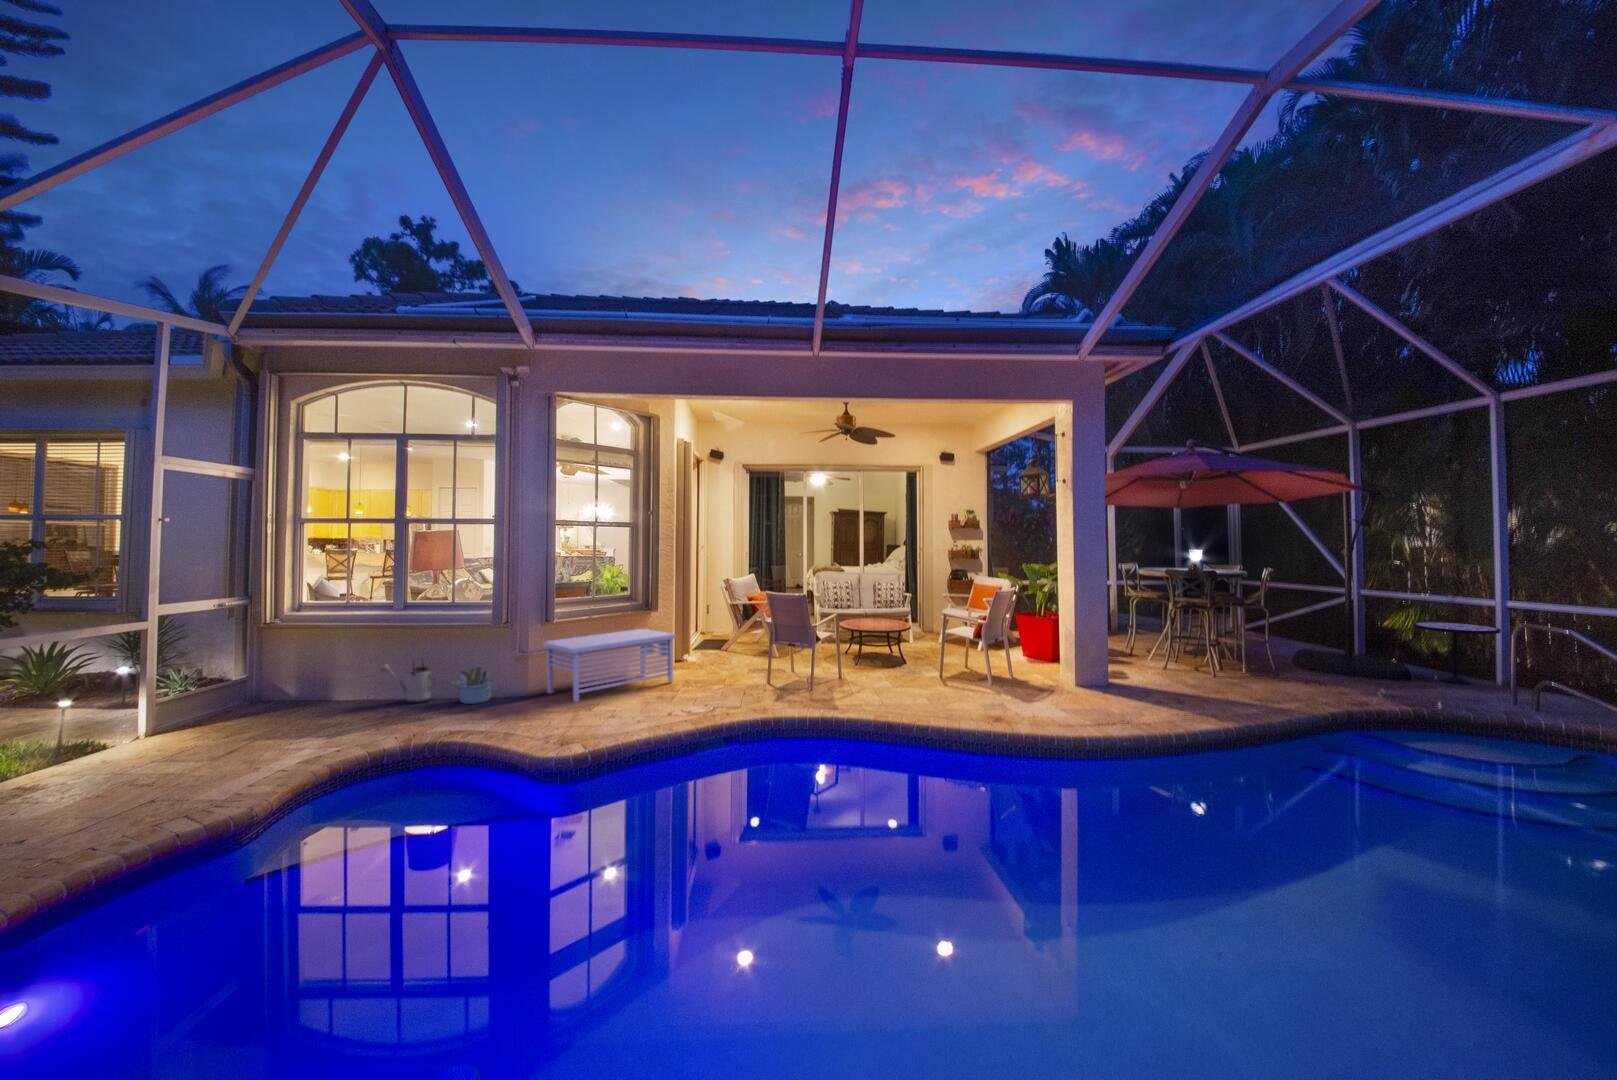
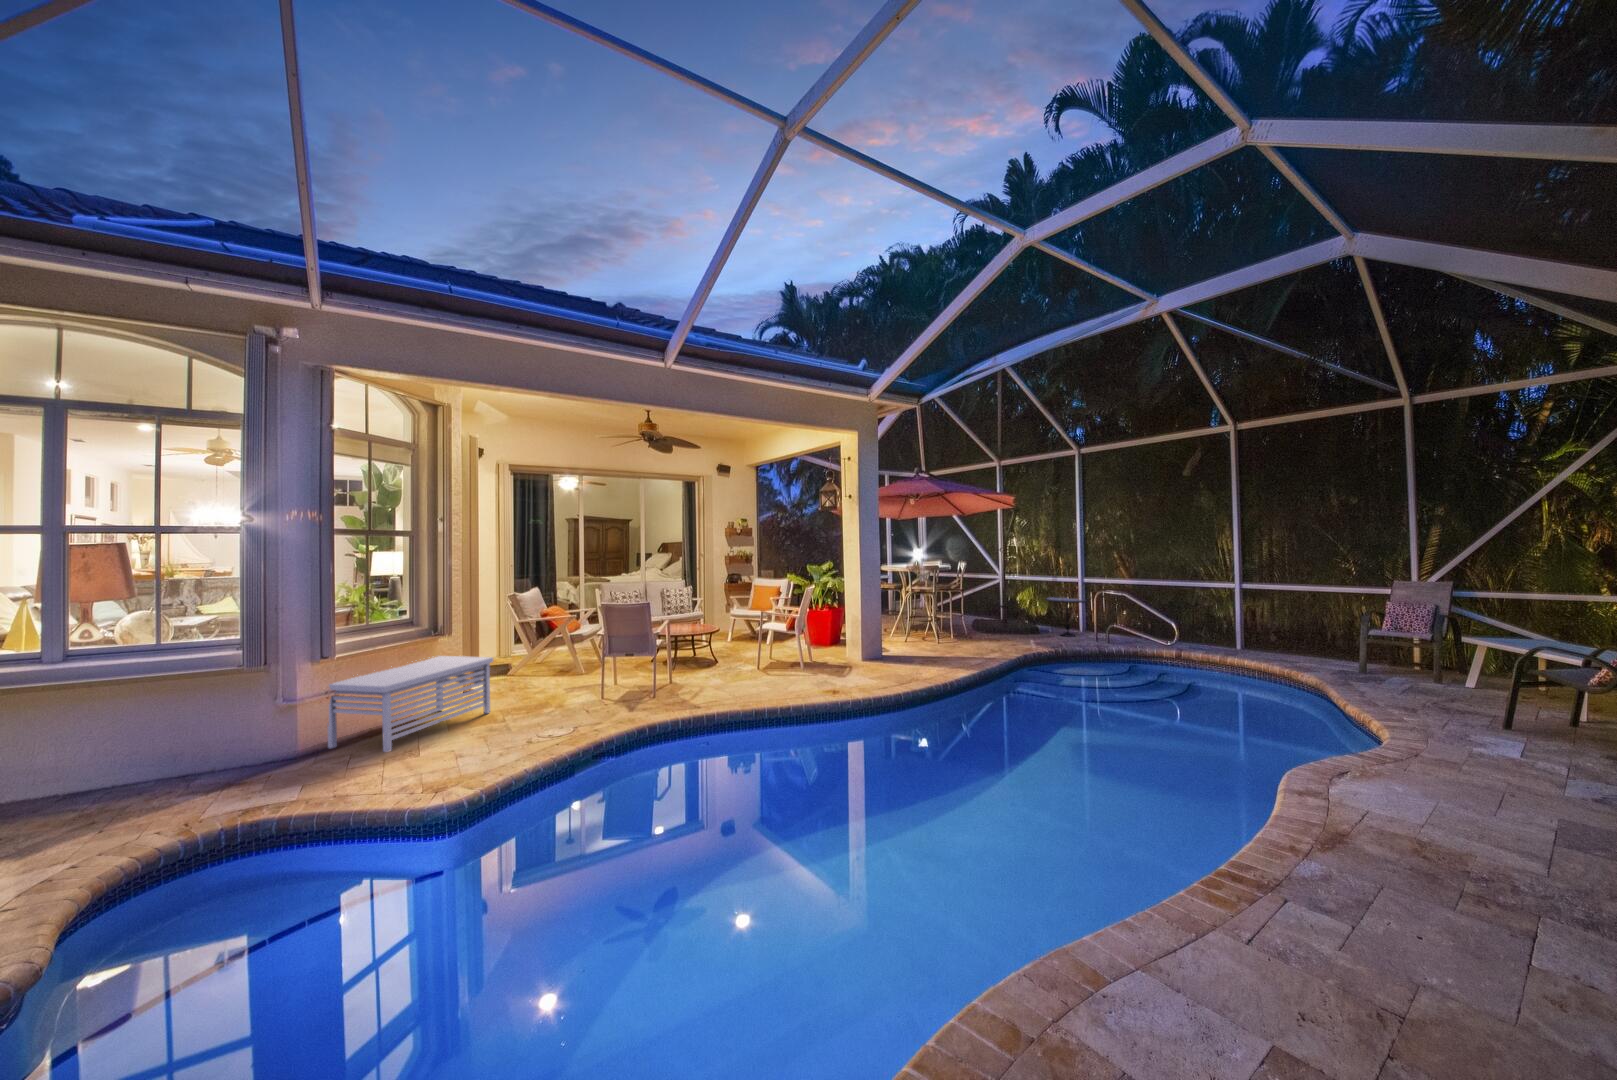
watering can: present [380,663,431,704] -> none [28,728,142,799]
decorative plant: present [453,667,496,704] -> none [185,727,259,782]

